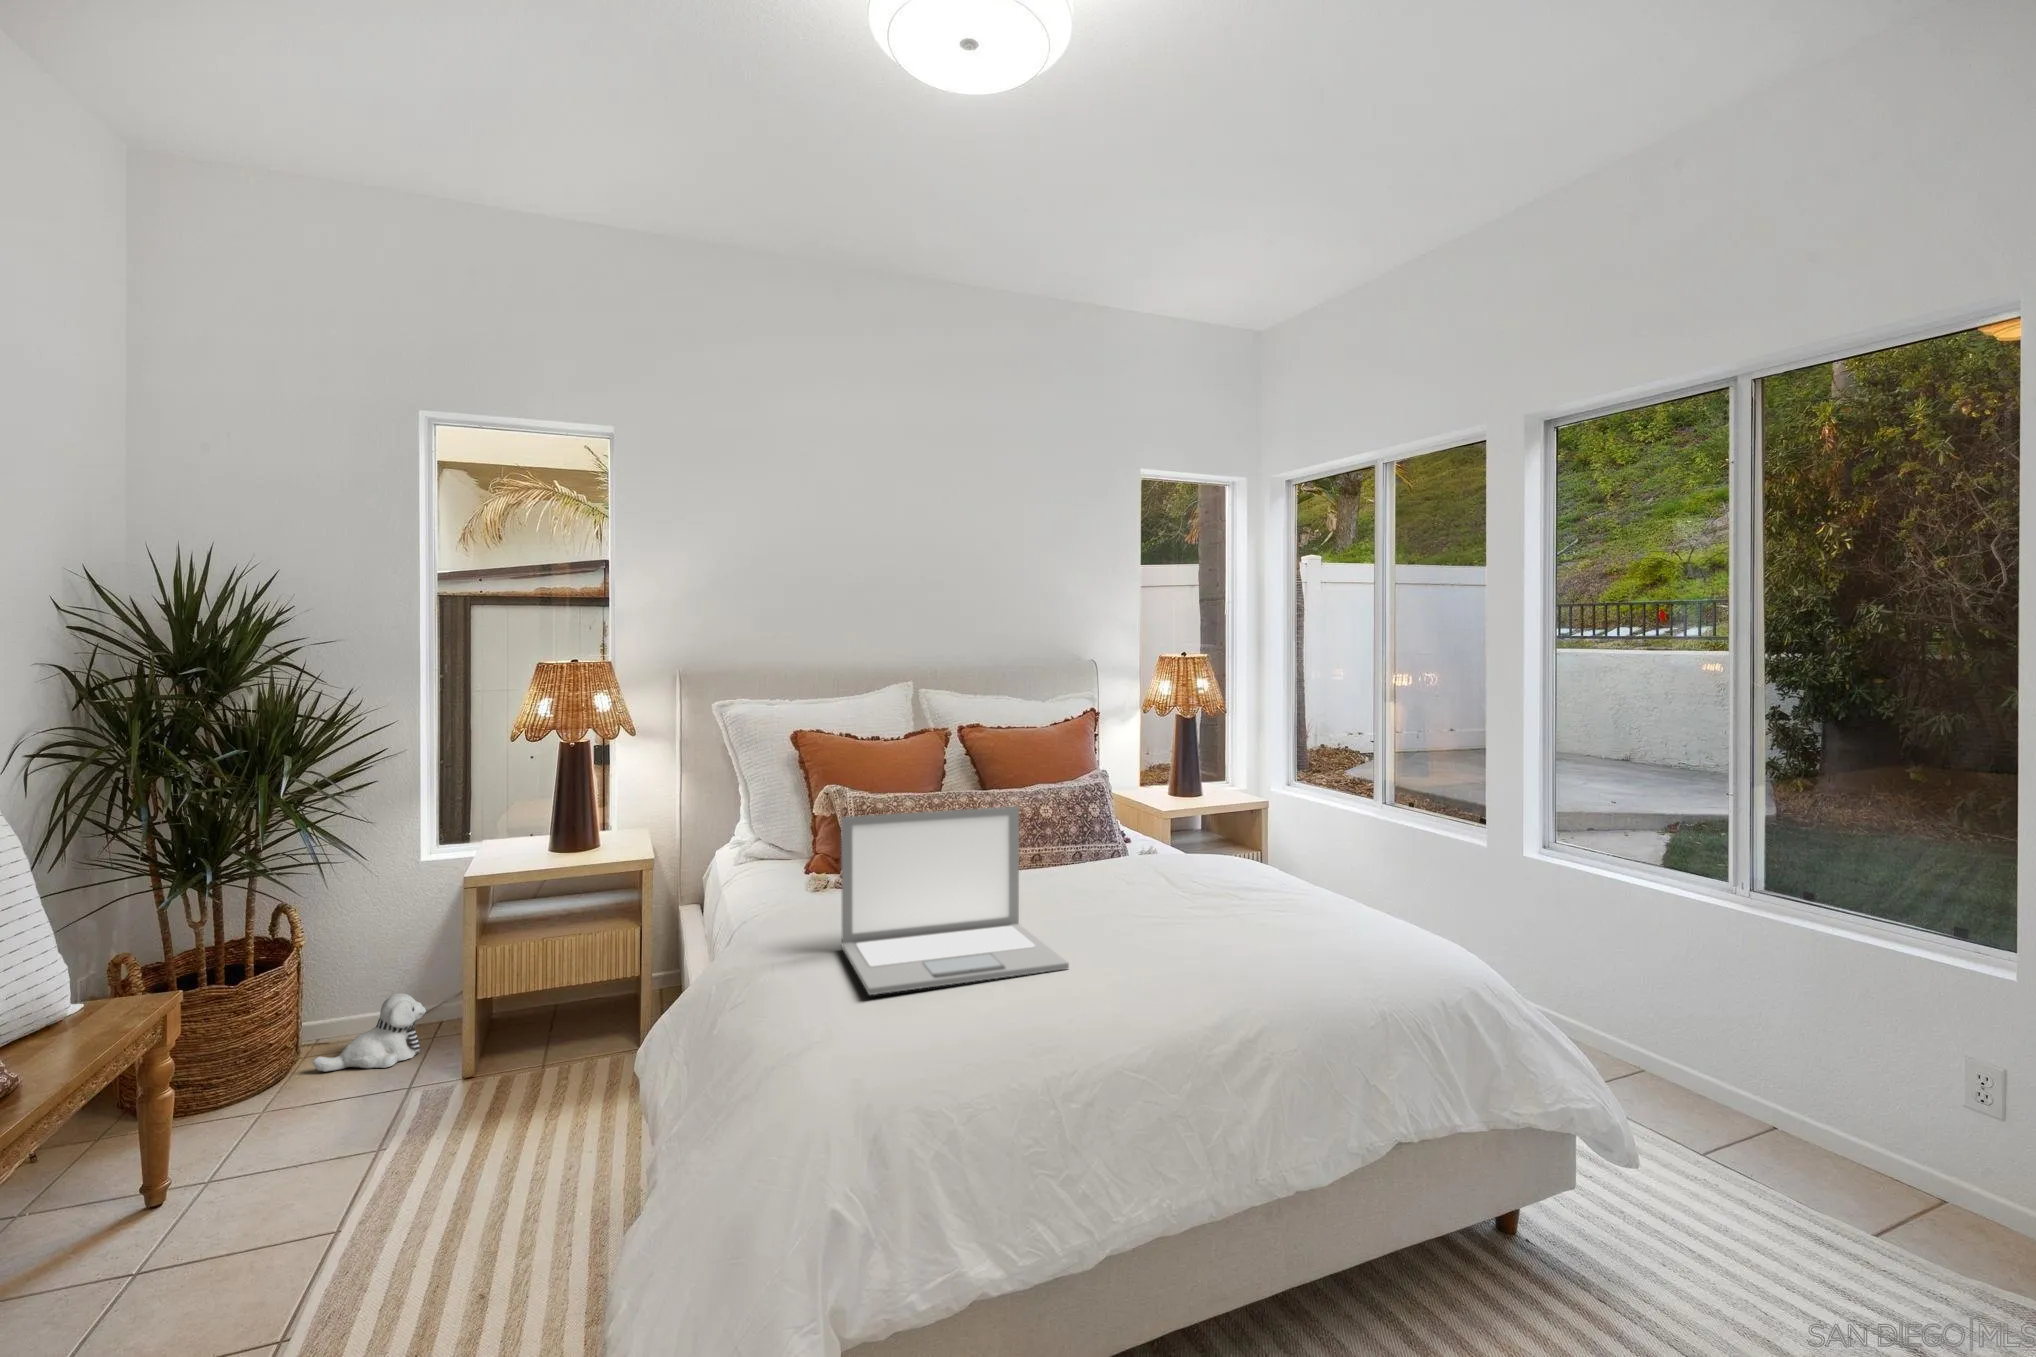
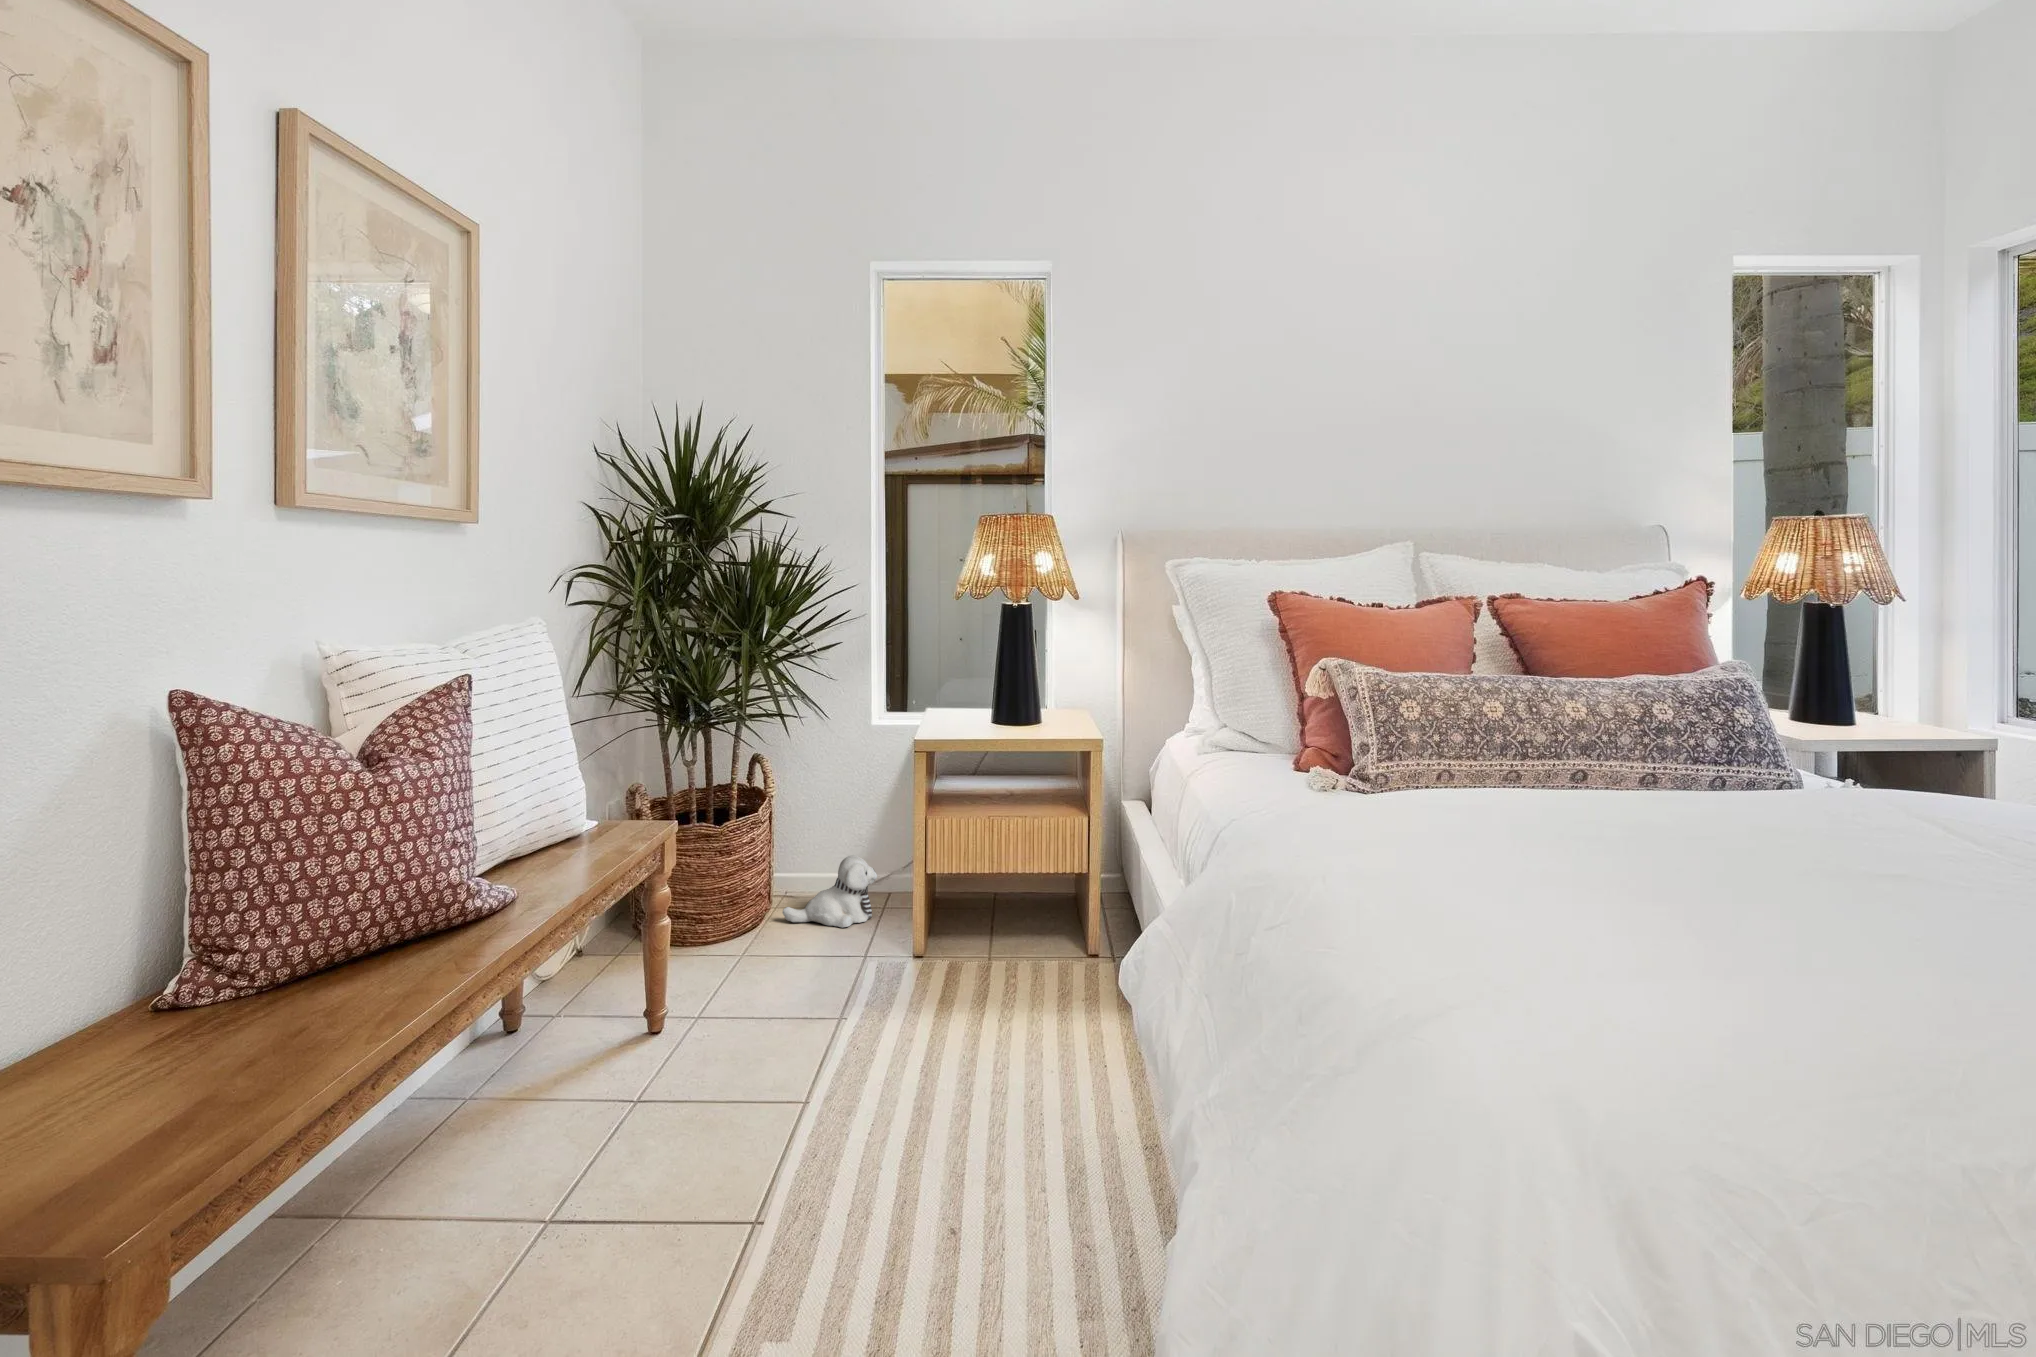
laptop: present [841,806,1069,995] -> none [1404,679,1858,958]

